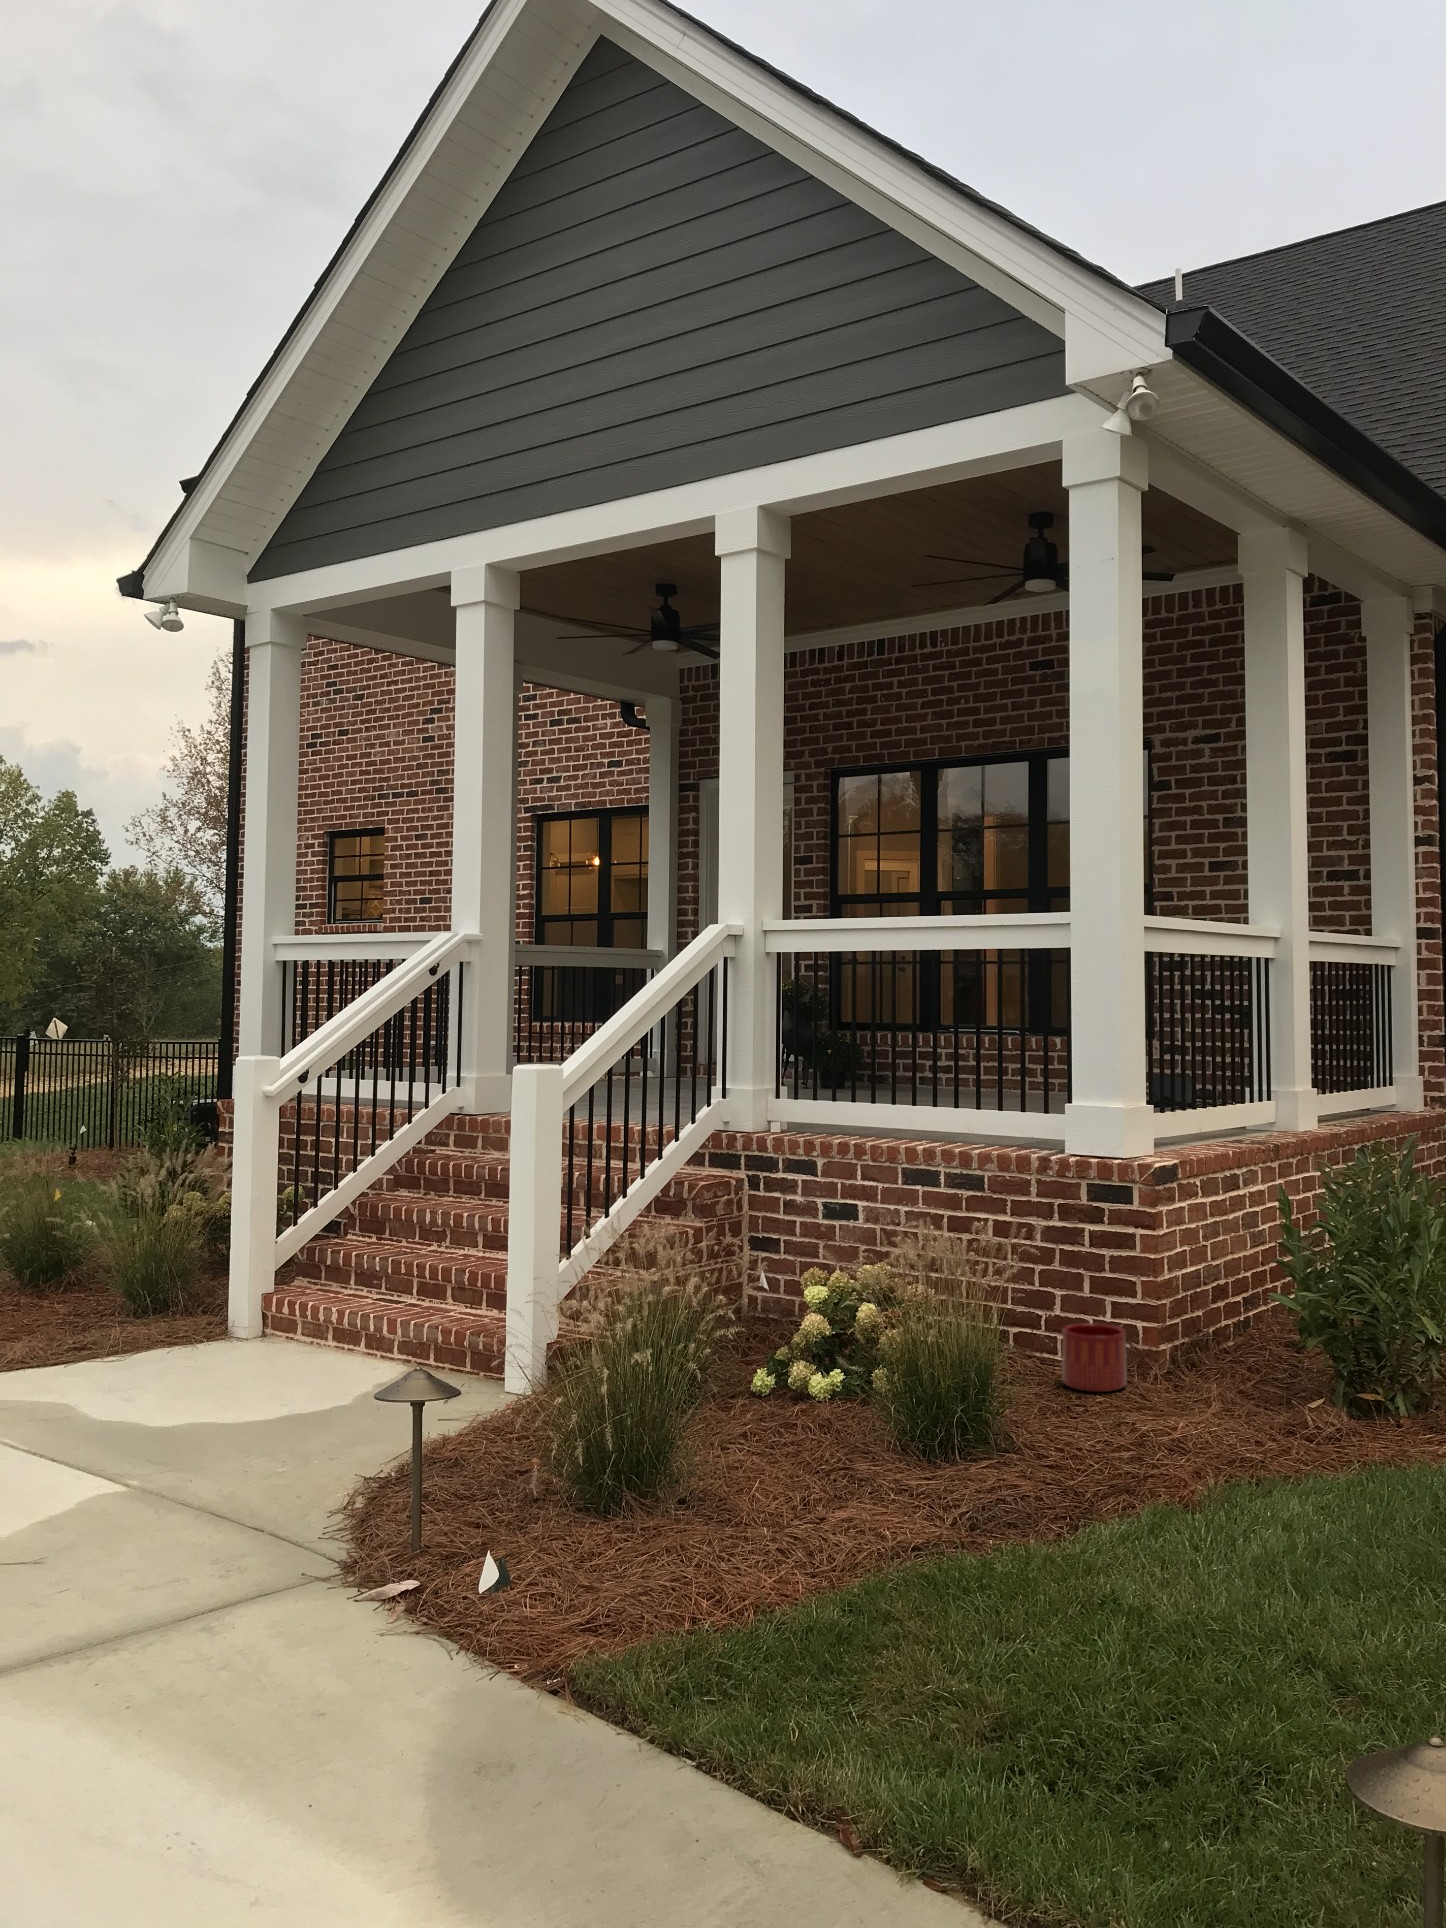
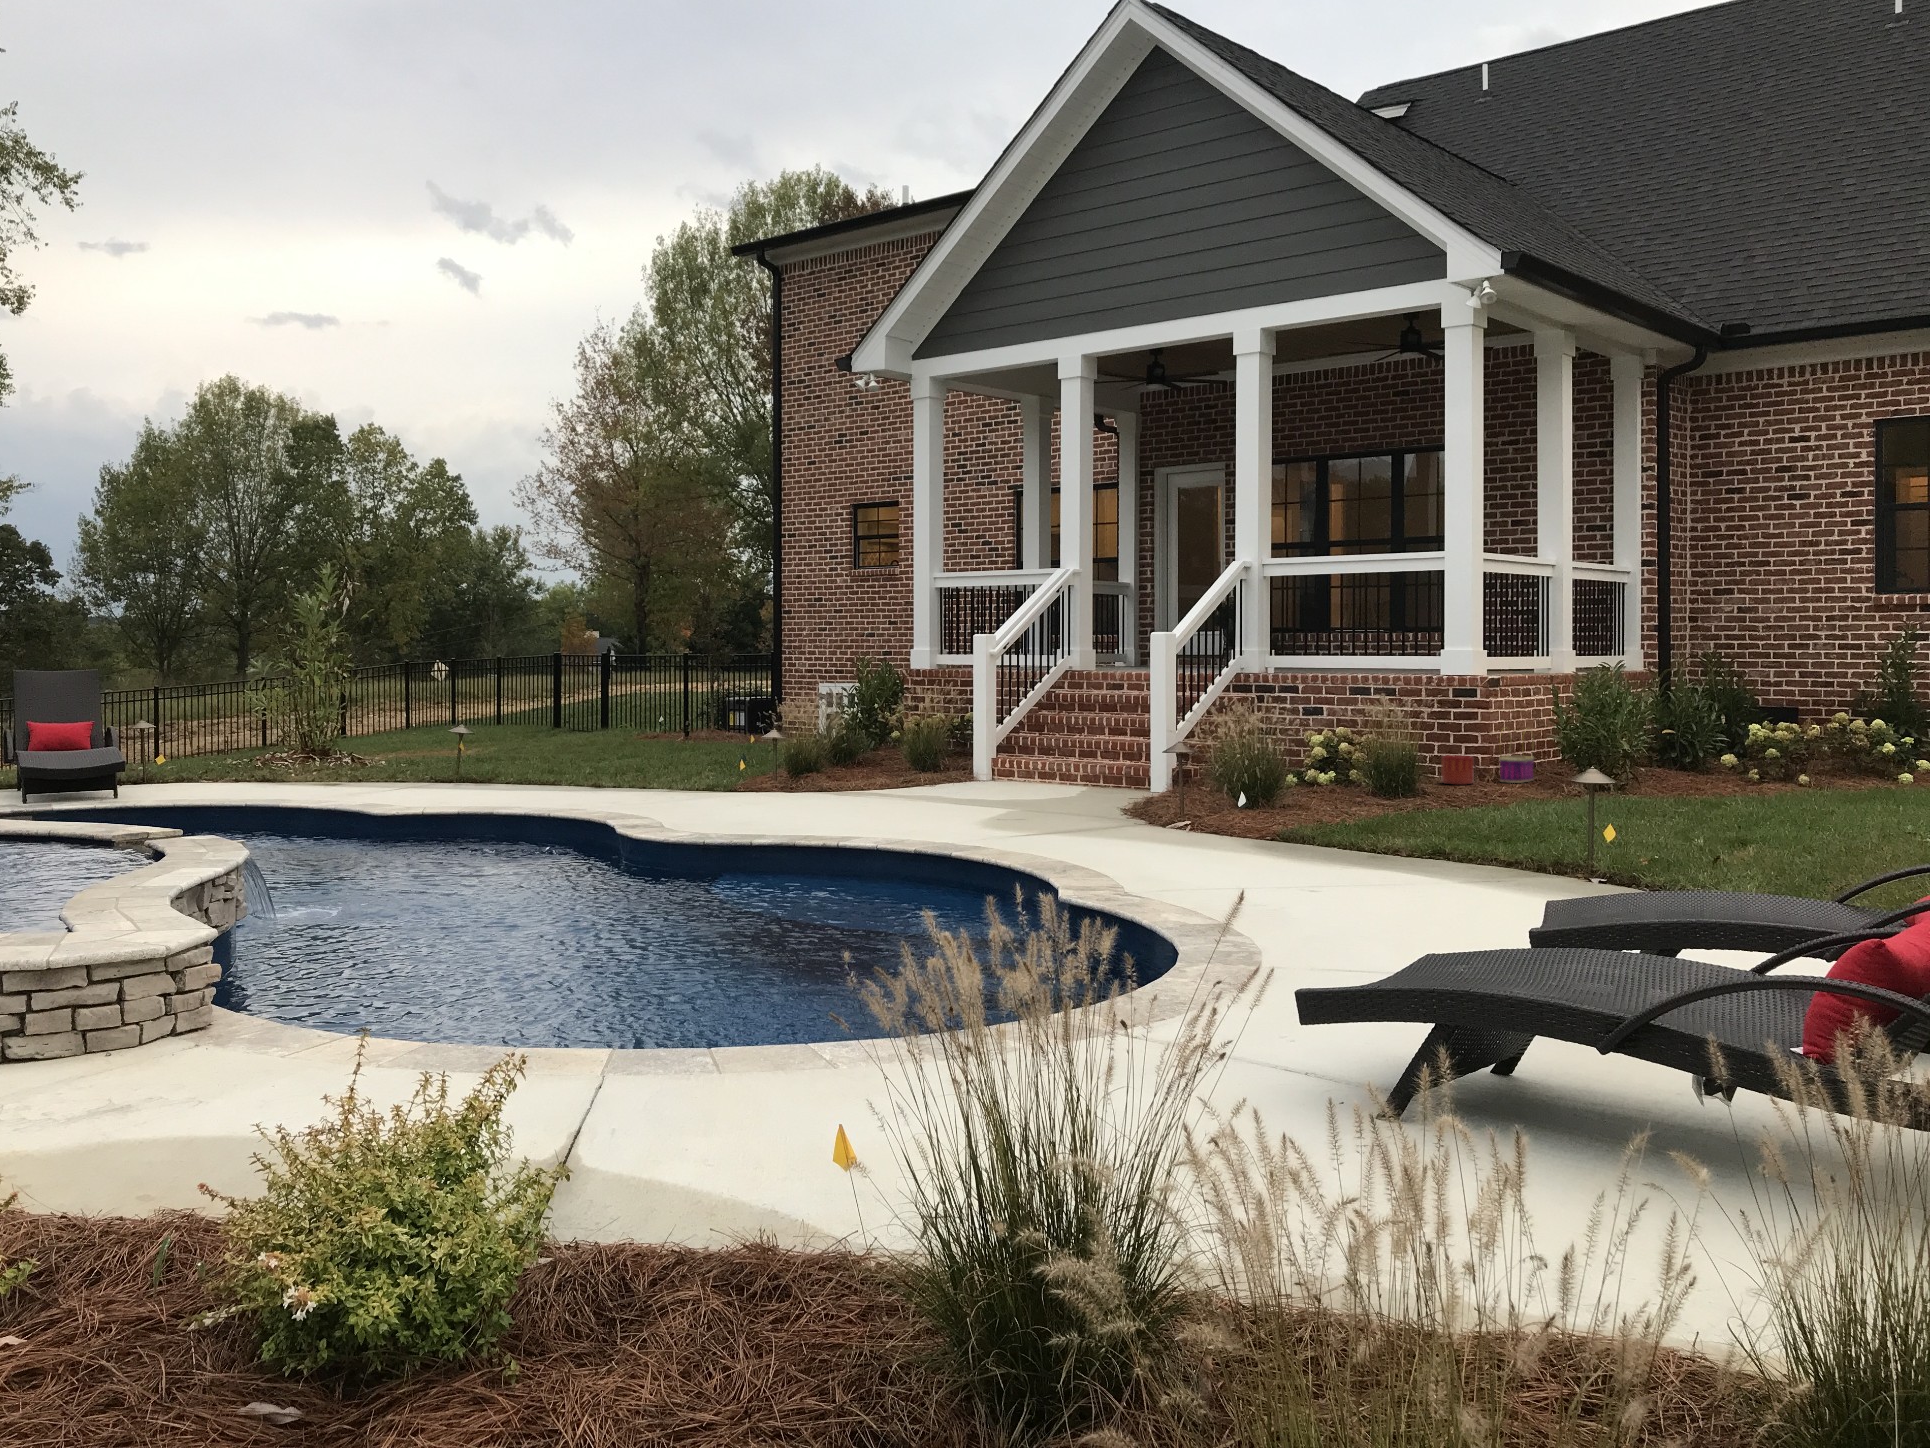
basket: none [1178,1266,1246,1387] -> present [1499,731,1534,783]

